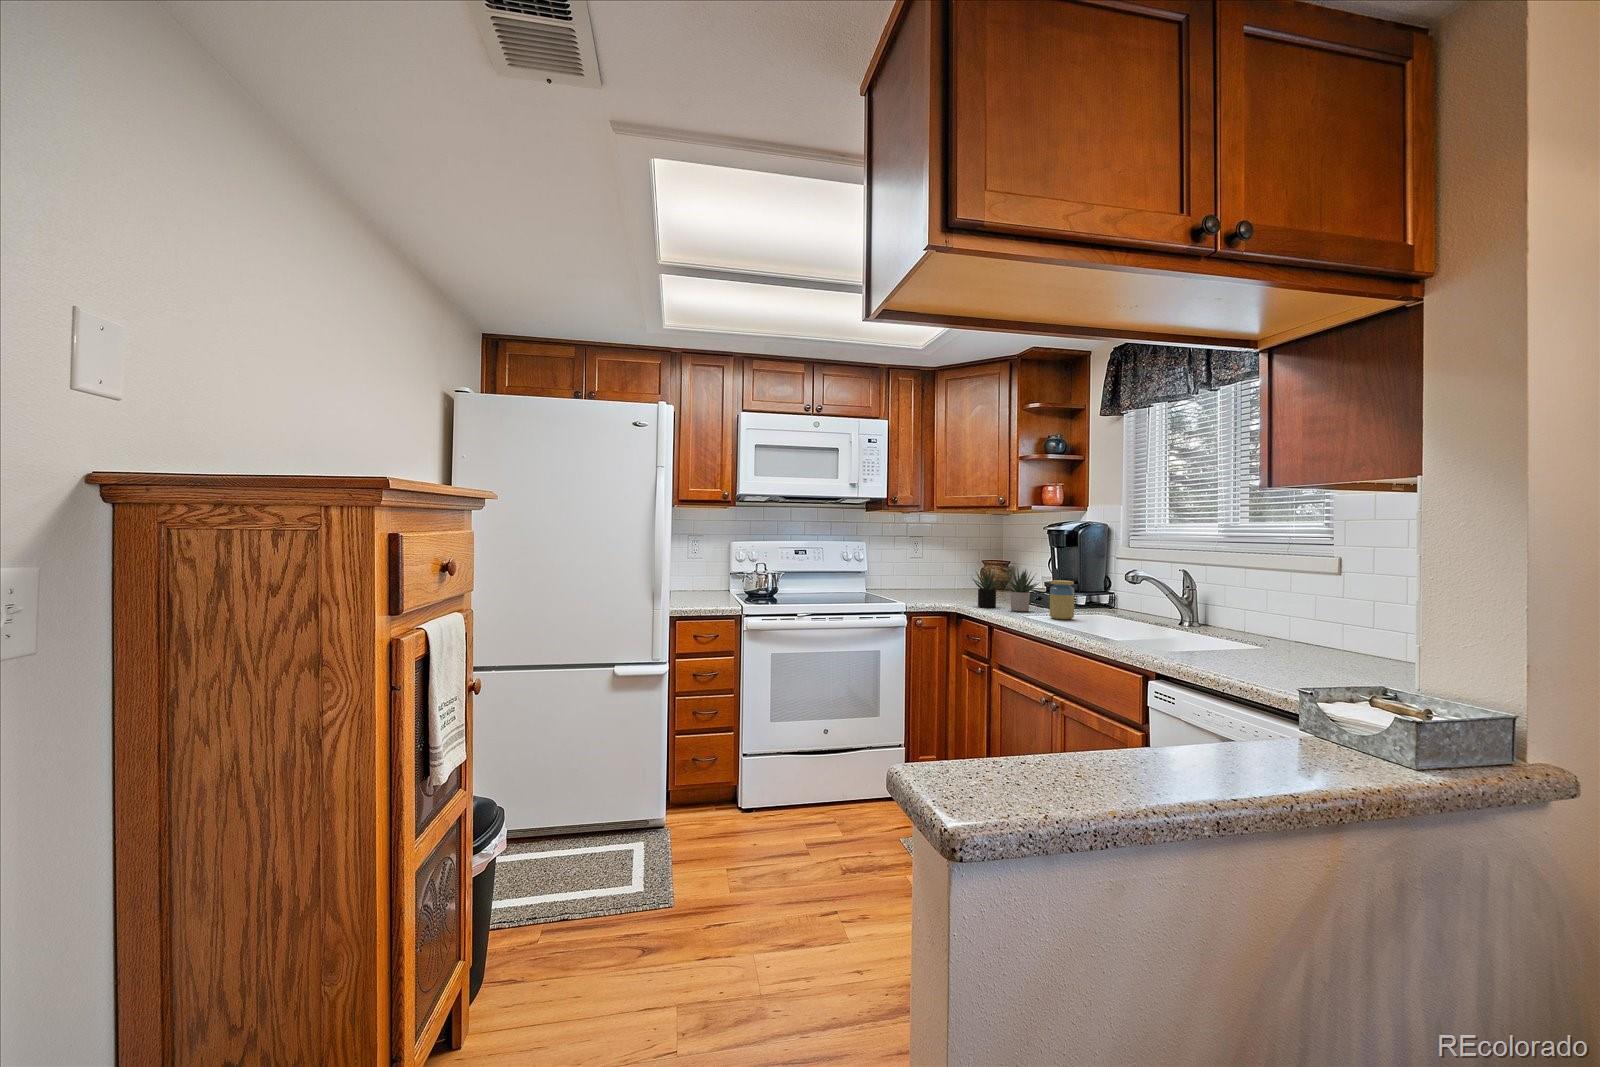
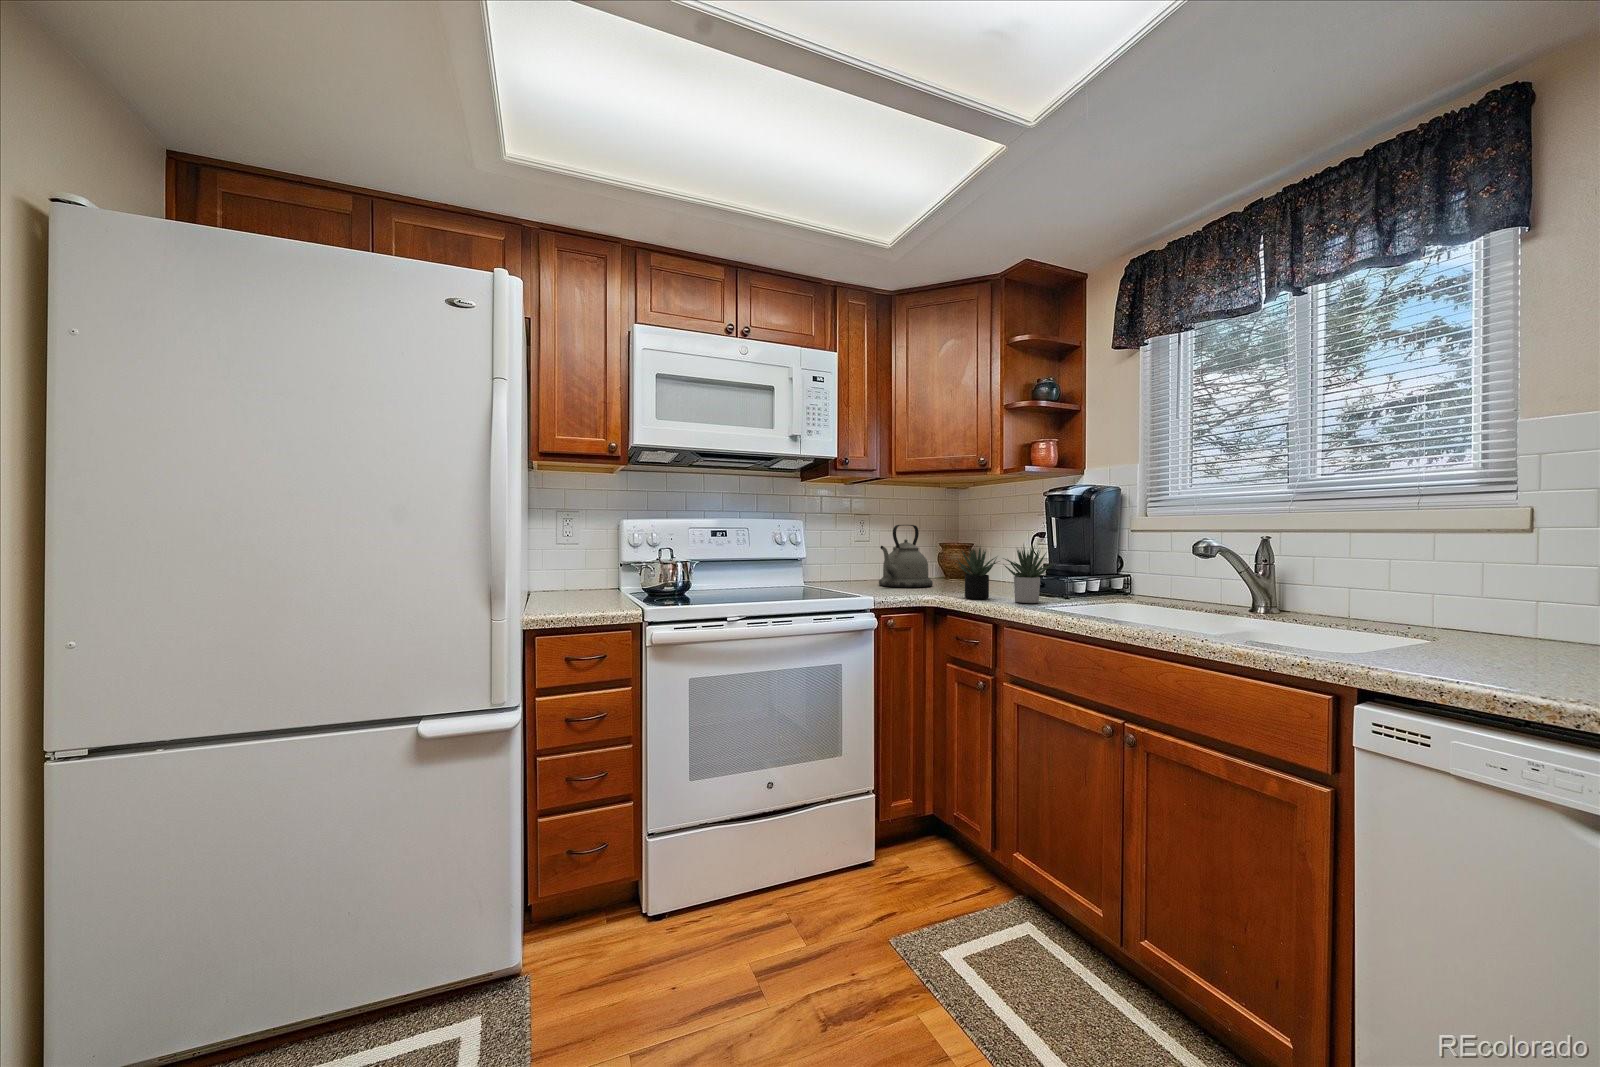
kettle: none [924,548,969,598] -> present [879,525,933,587]
jar: present [1050,580,1074,620] -> none [1084,559,1116,613]

